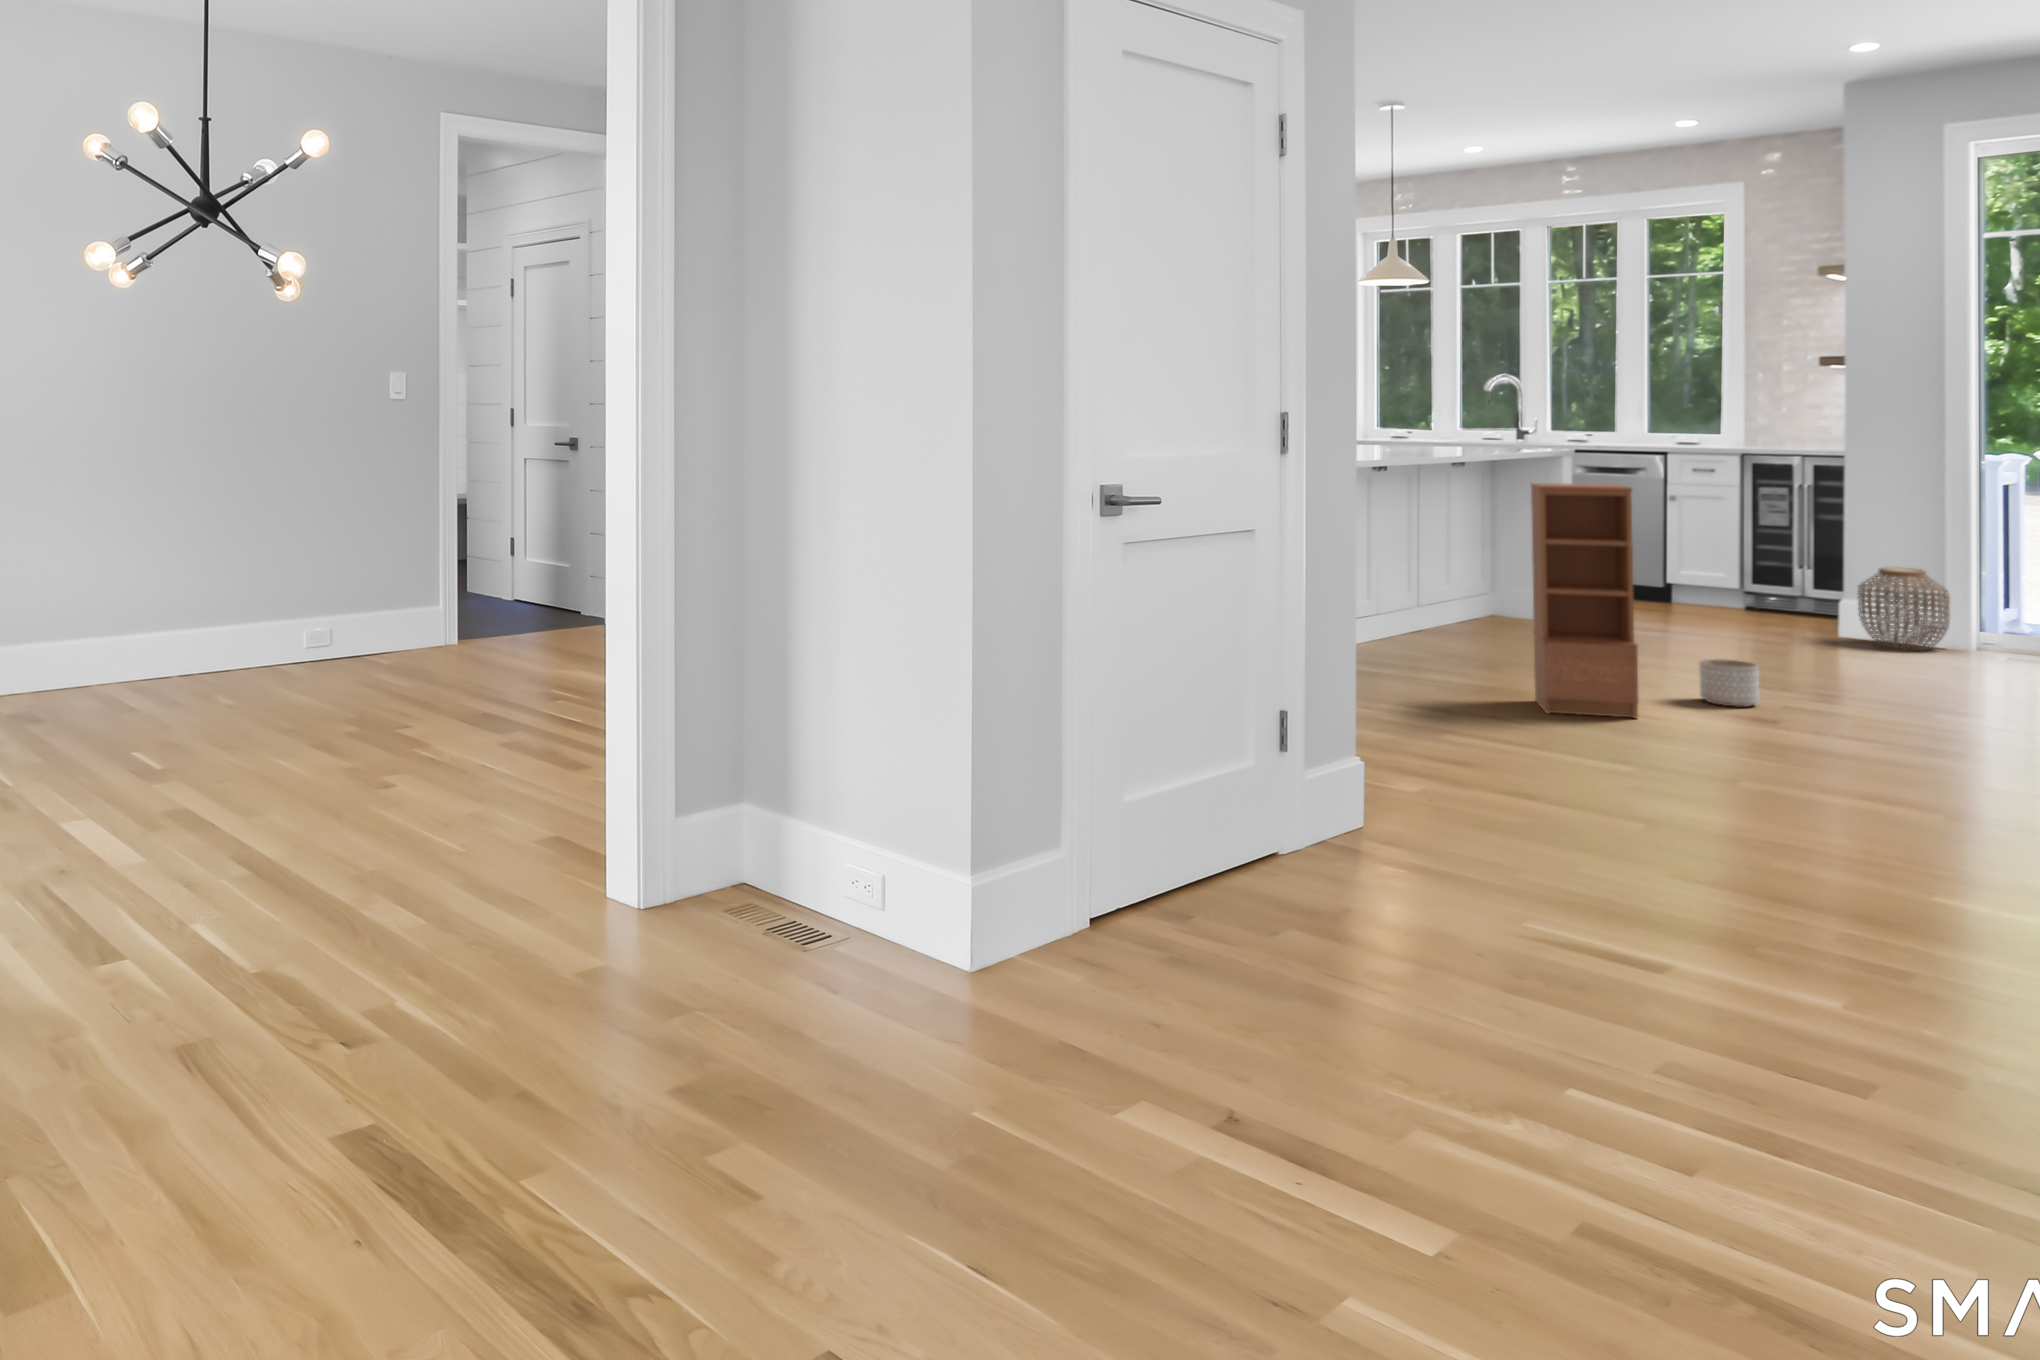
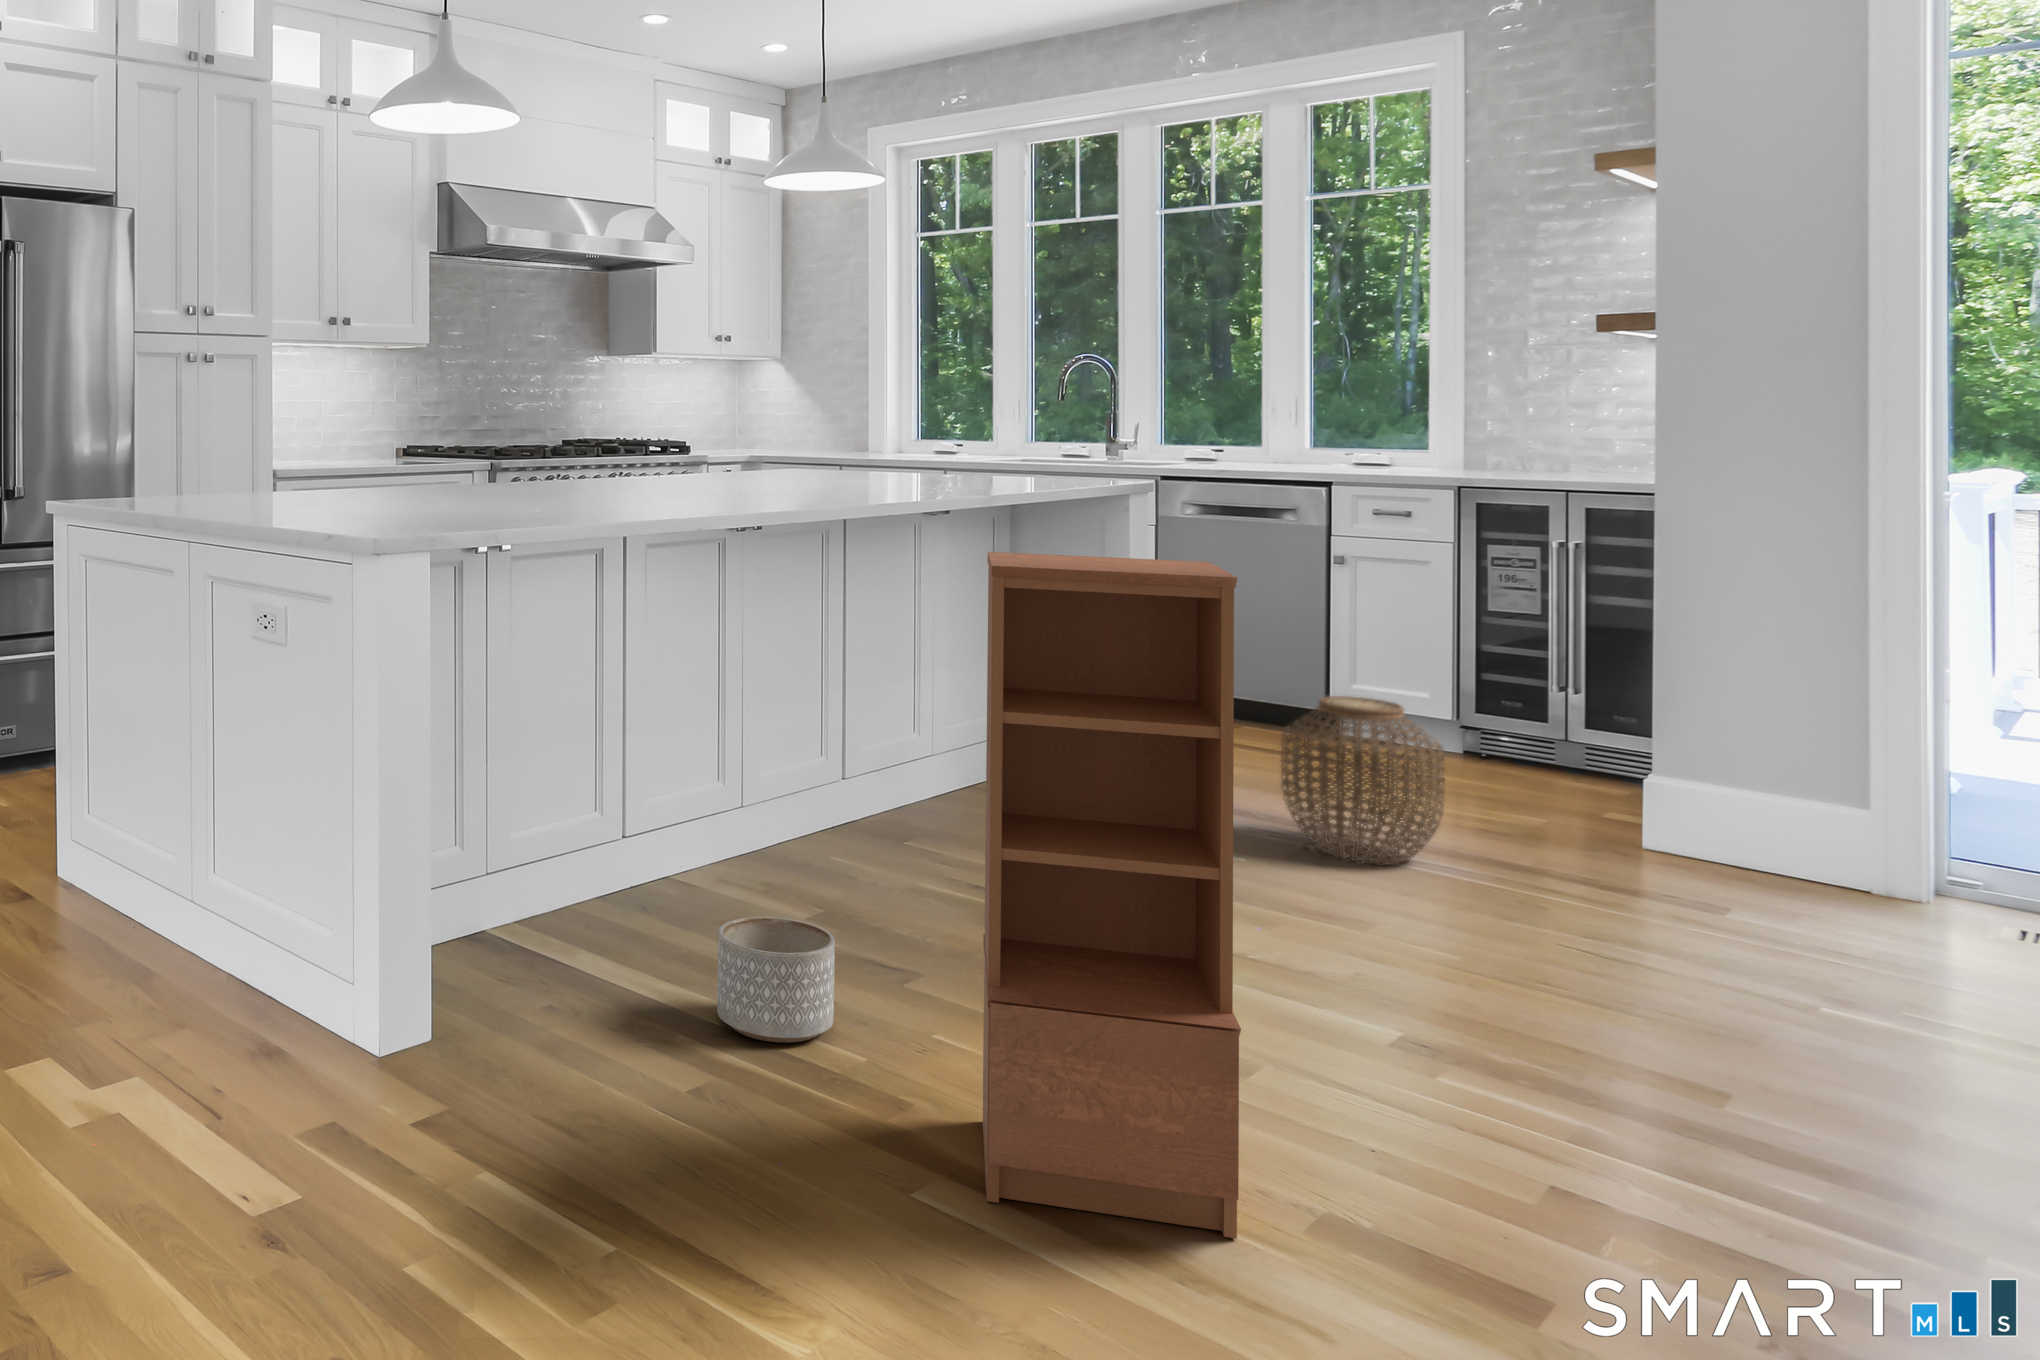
woven basket: present [1858,567,1950,650] -> present [1281,696,1444,864]
planter: present [1699,659,1759,707] -> present [717,917,835,1042]

